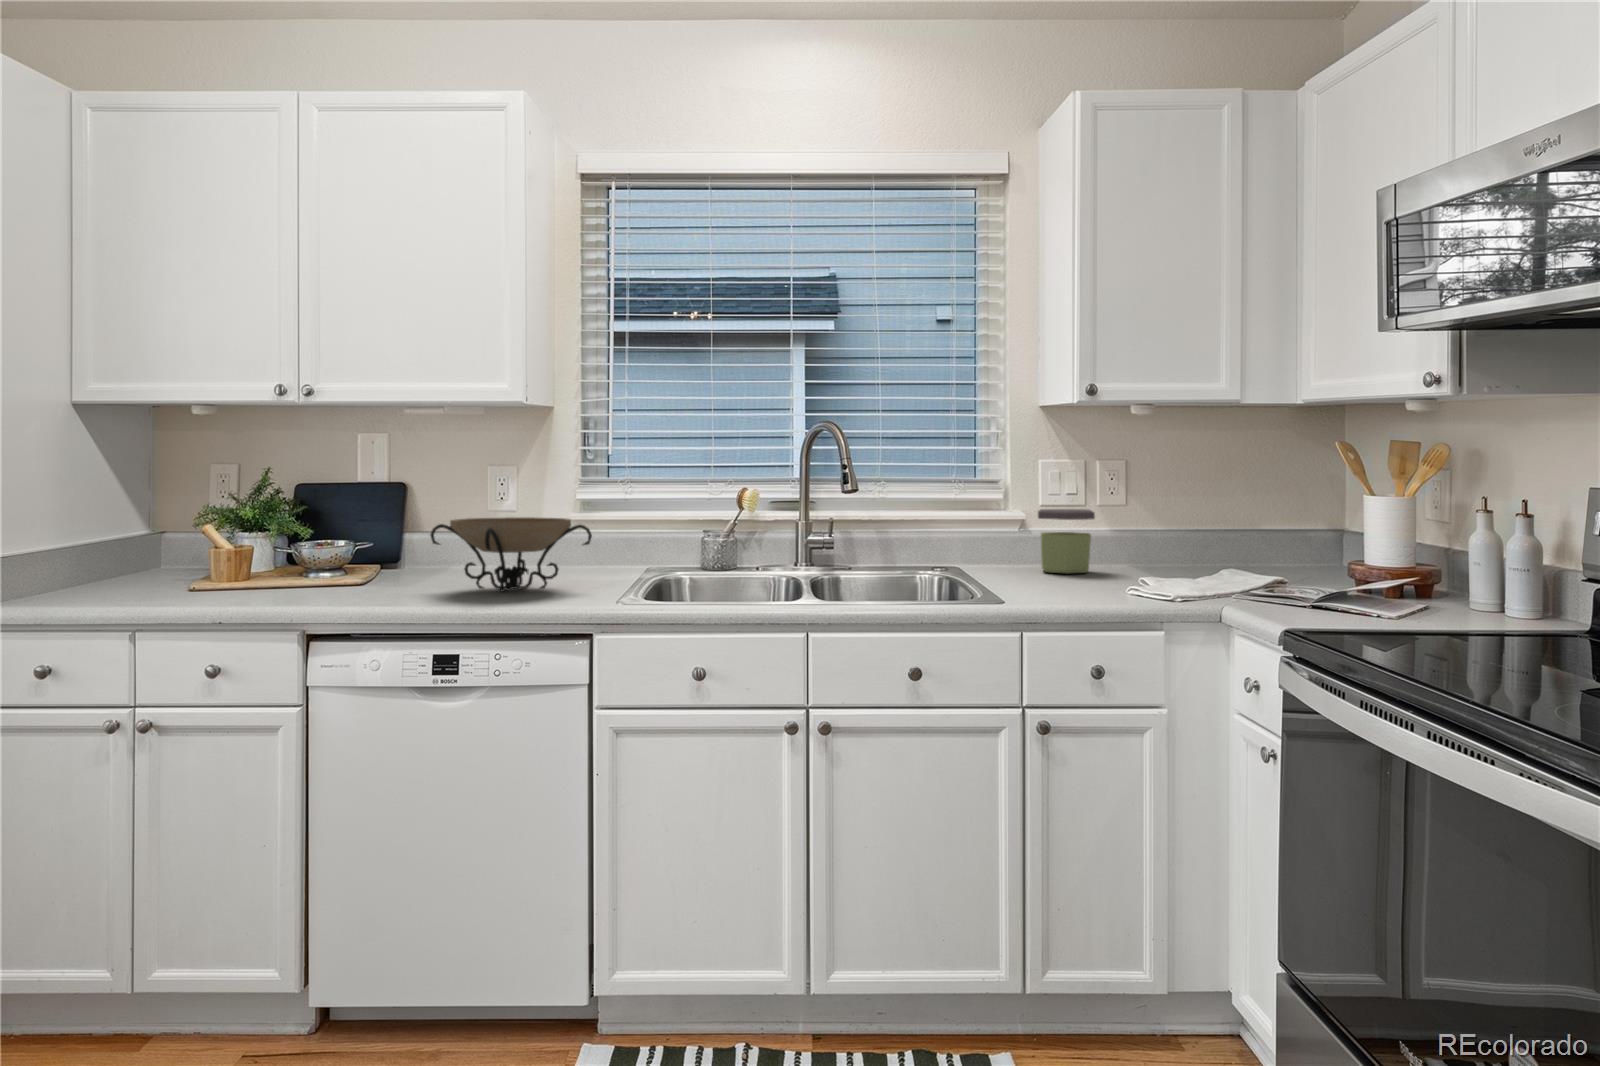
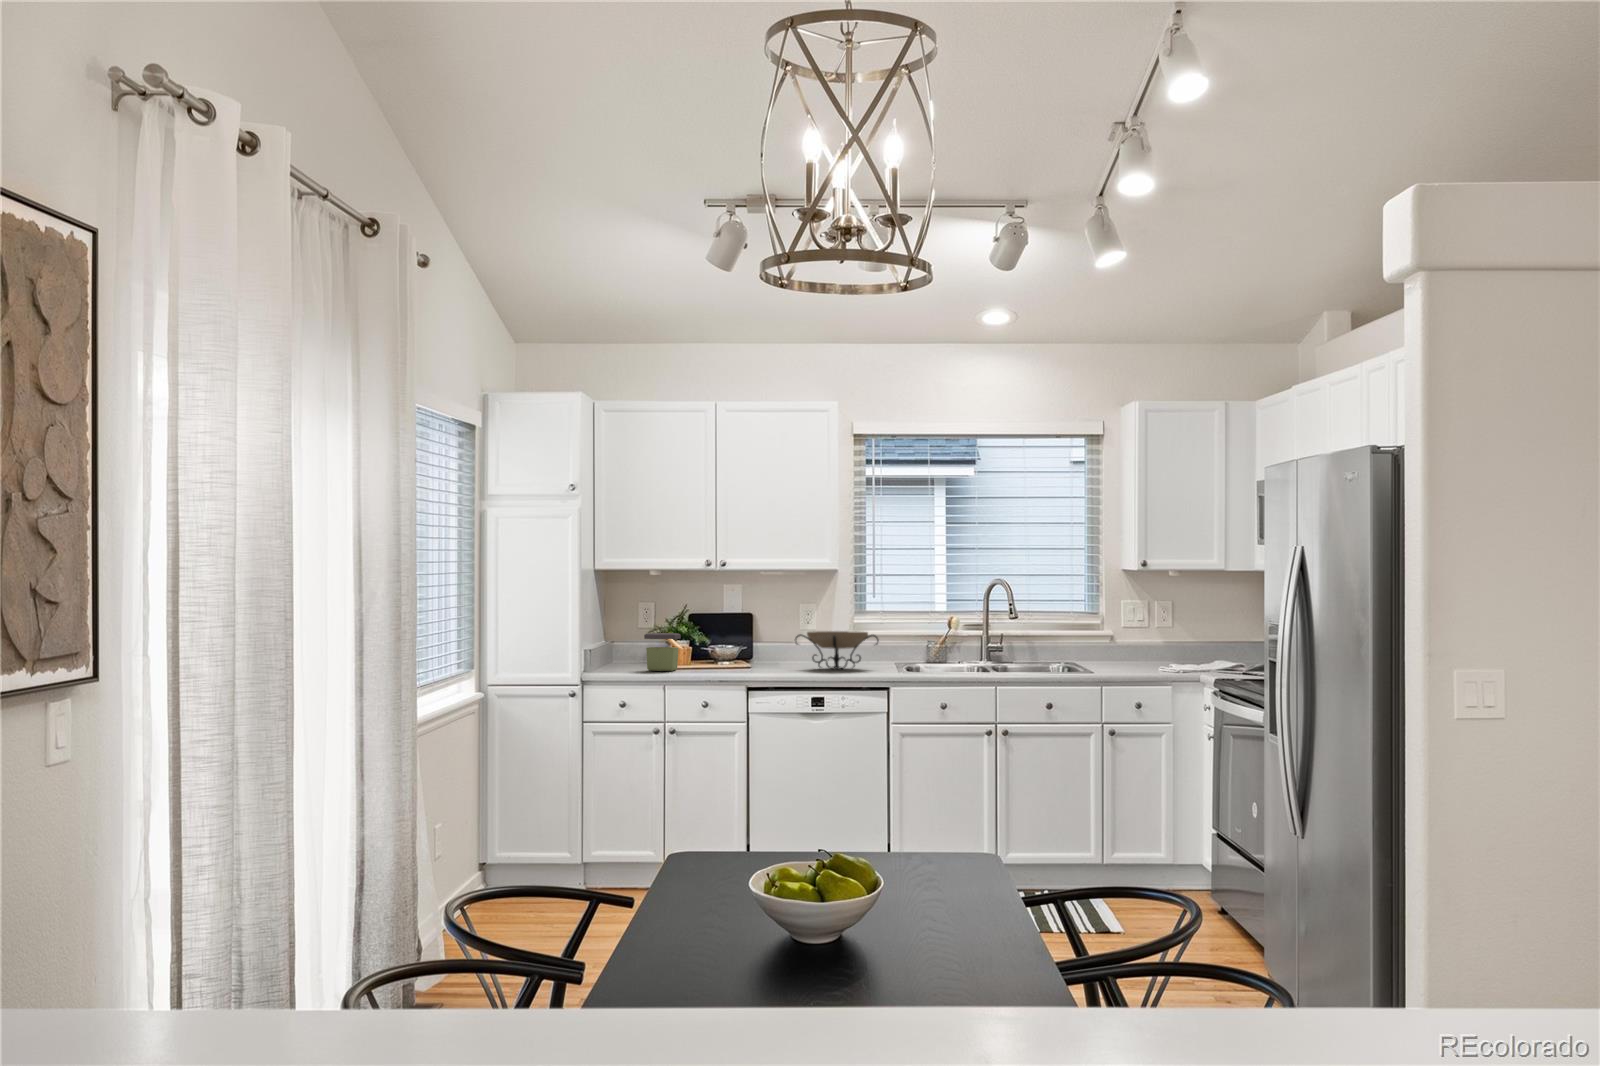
jar: present [1038,509,1095,573] -> present [644,633,681,671]

